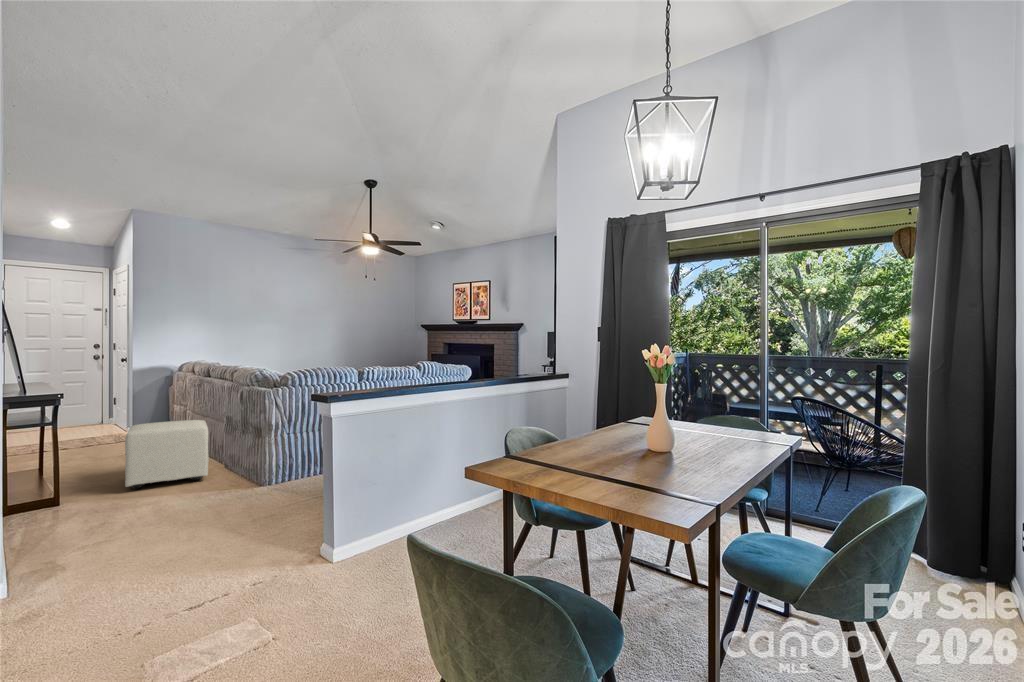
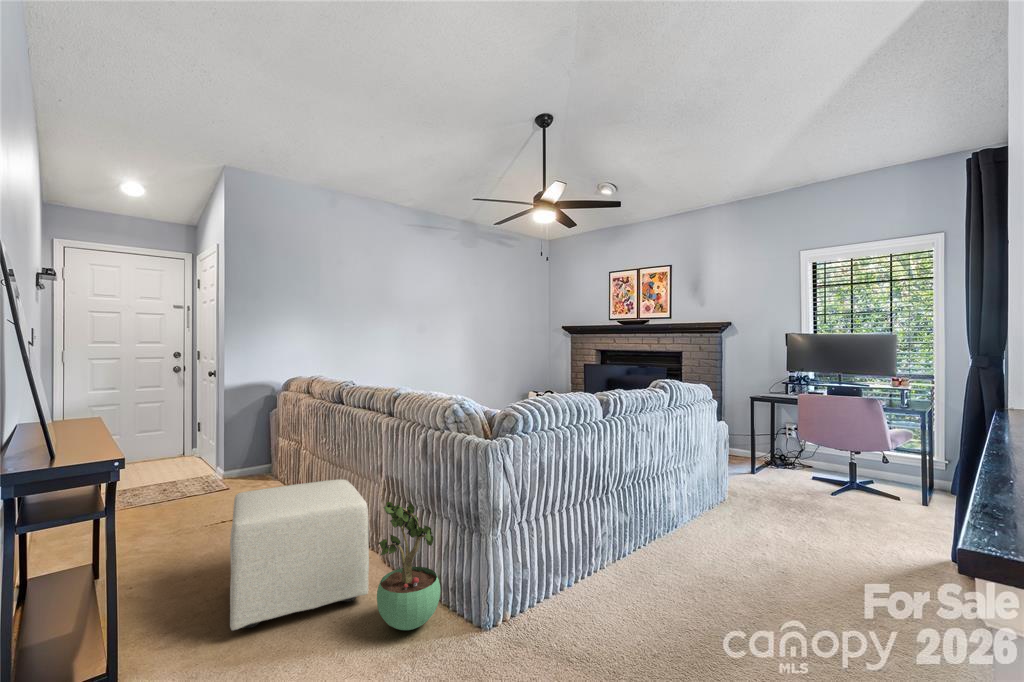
potted plant: none [206,422,244,487] -> present [377,502,441,630]

